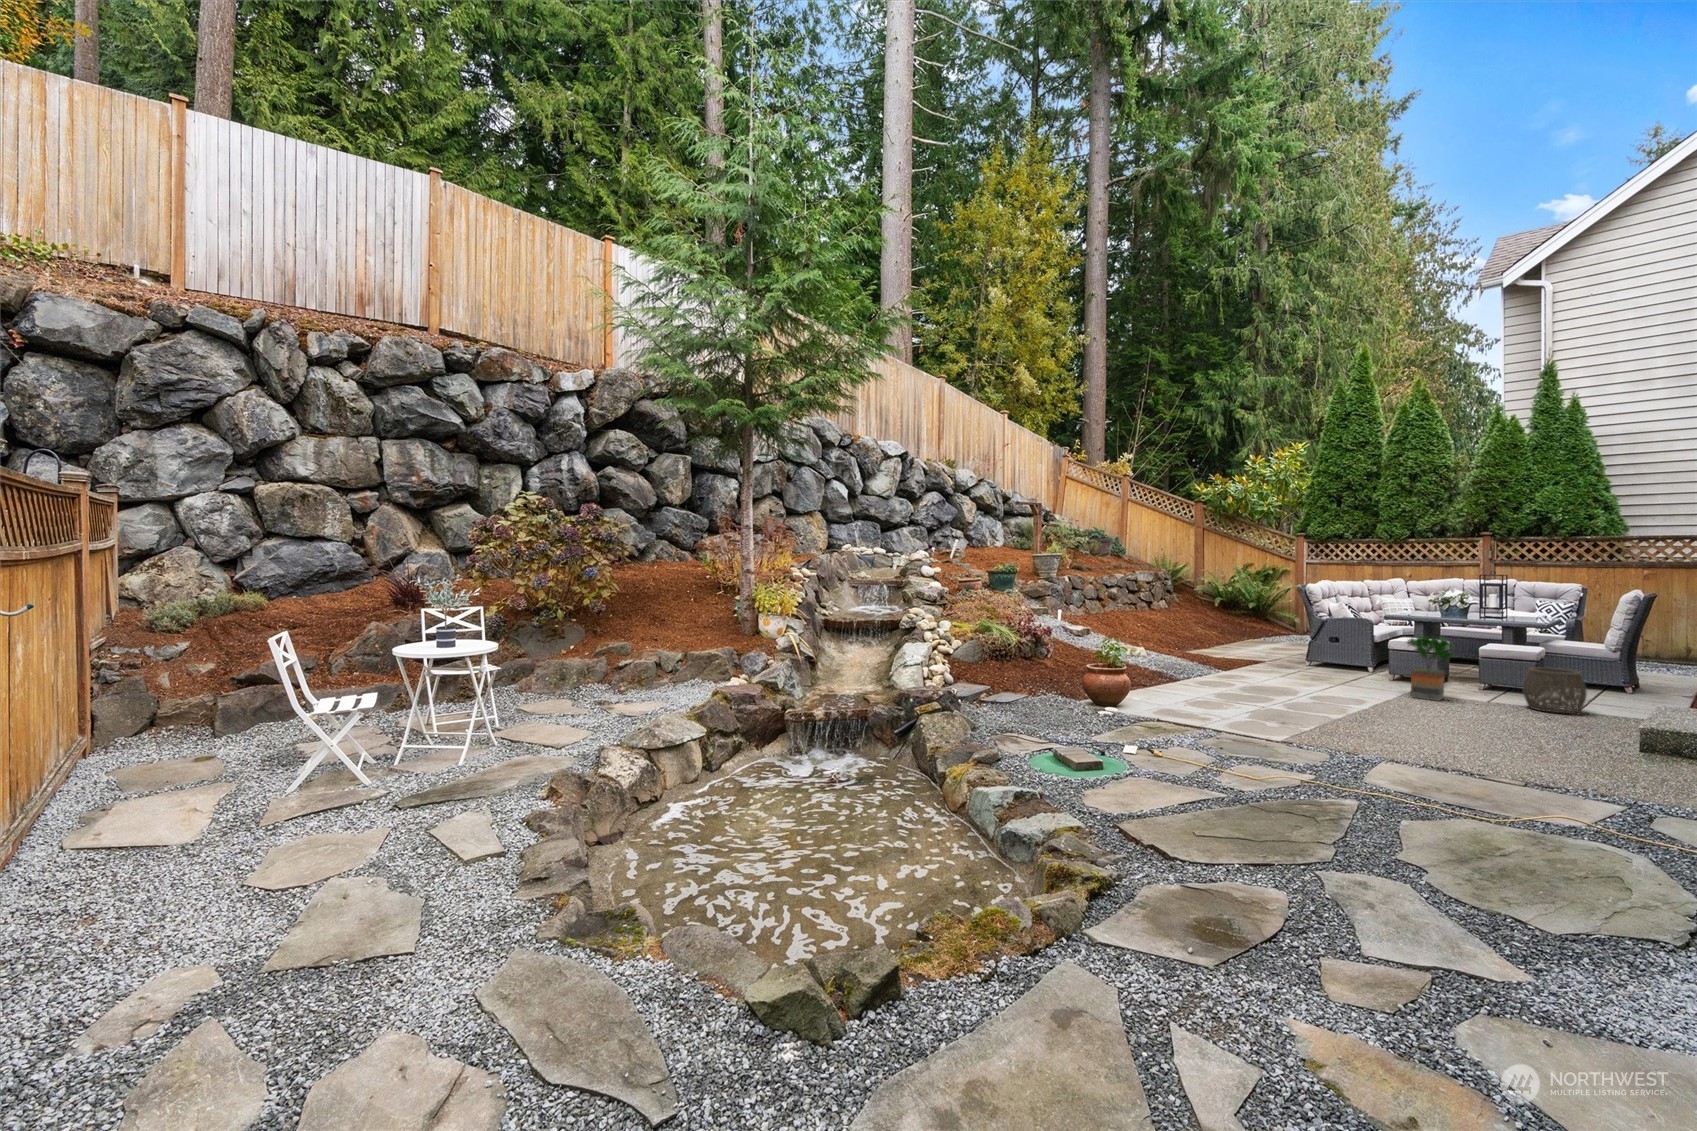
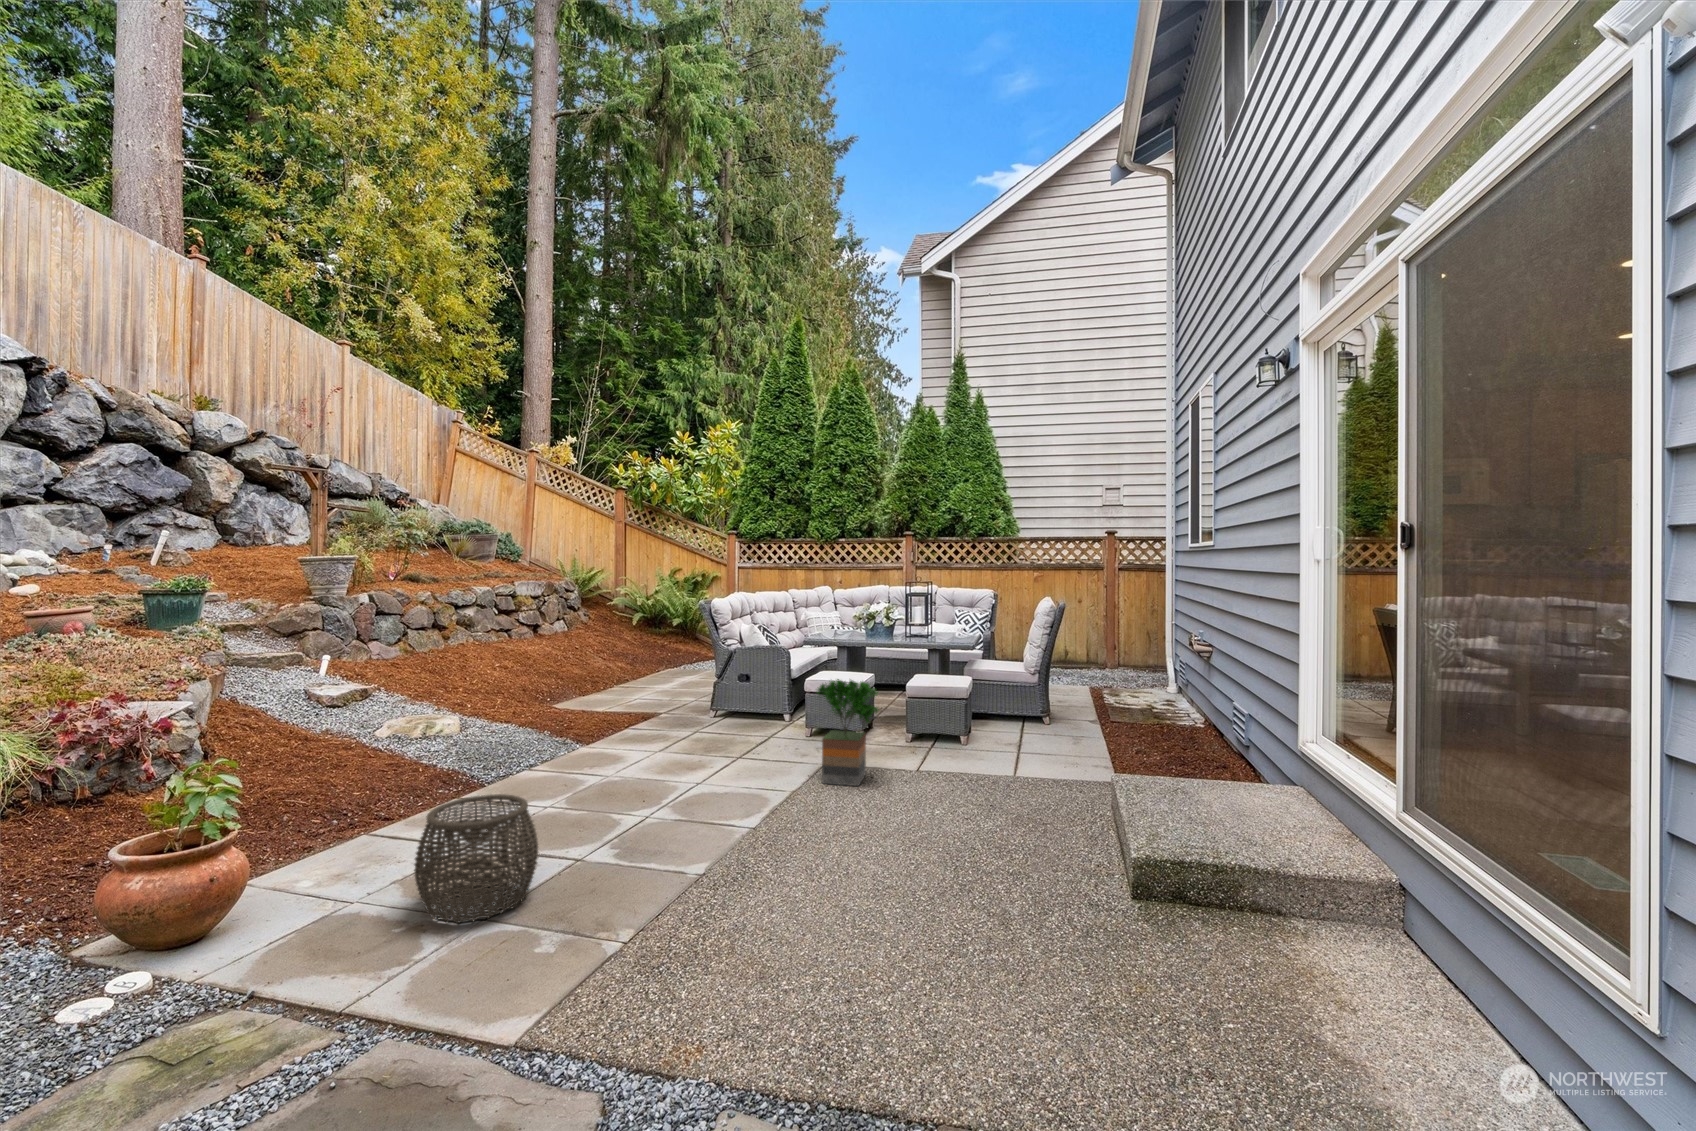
woven basket: present [1523,667,1587,714] -> present [414,794,538,923]

